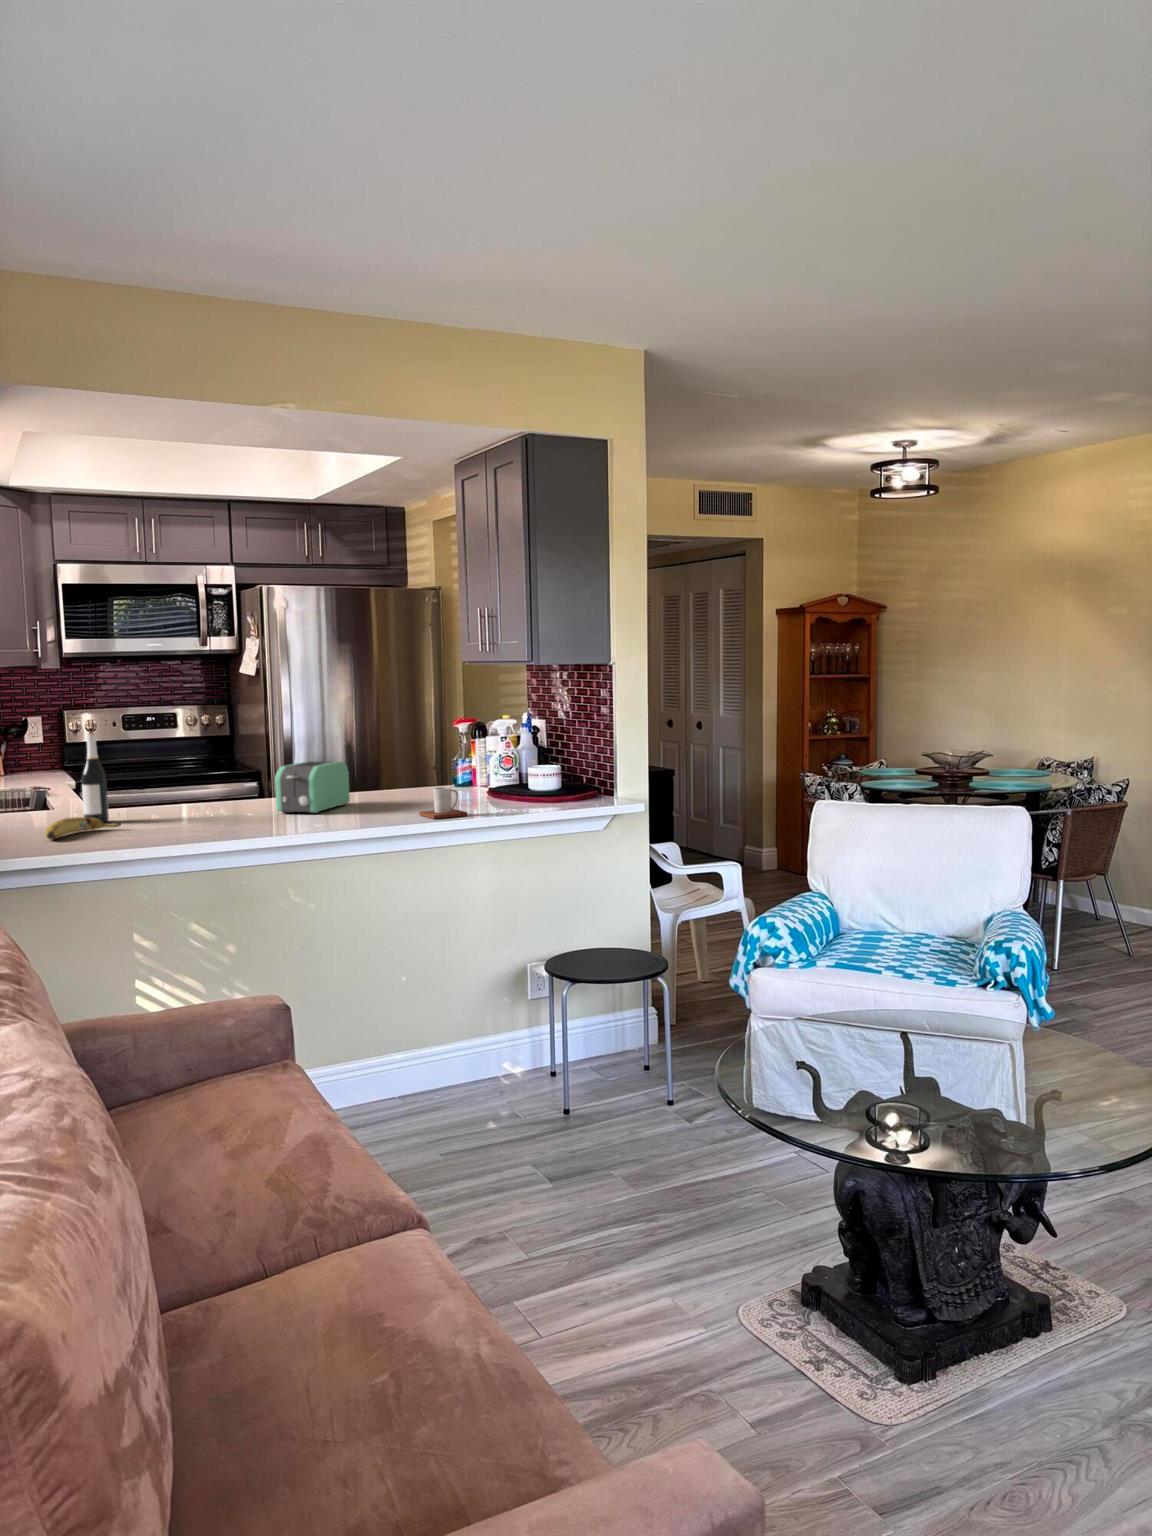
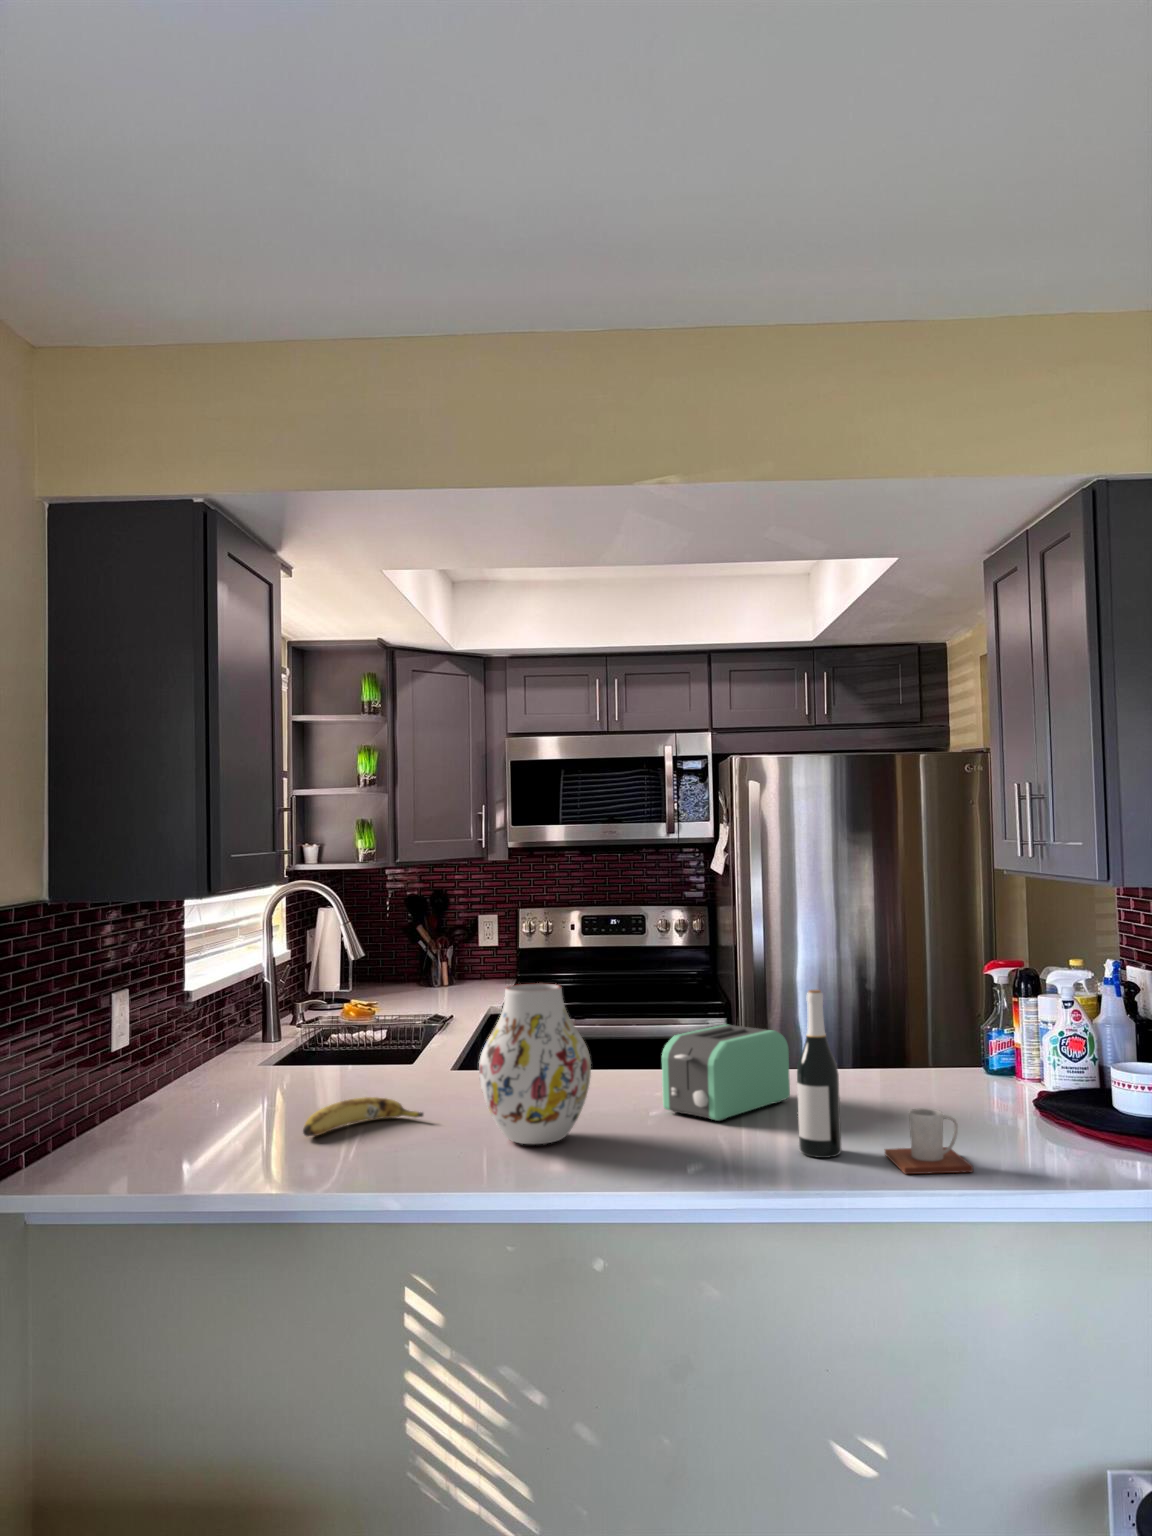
wine bottle: present [82,733,109,823] -> present [797,990,842,1158]
vase: none [171,733,245,829] -> present [479,983,591,1144]

